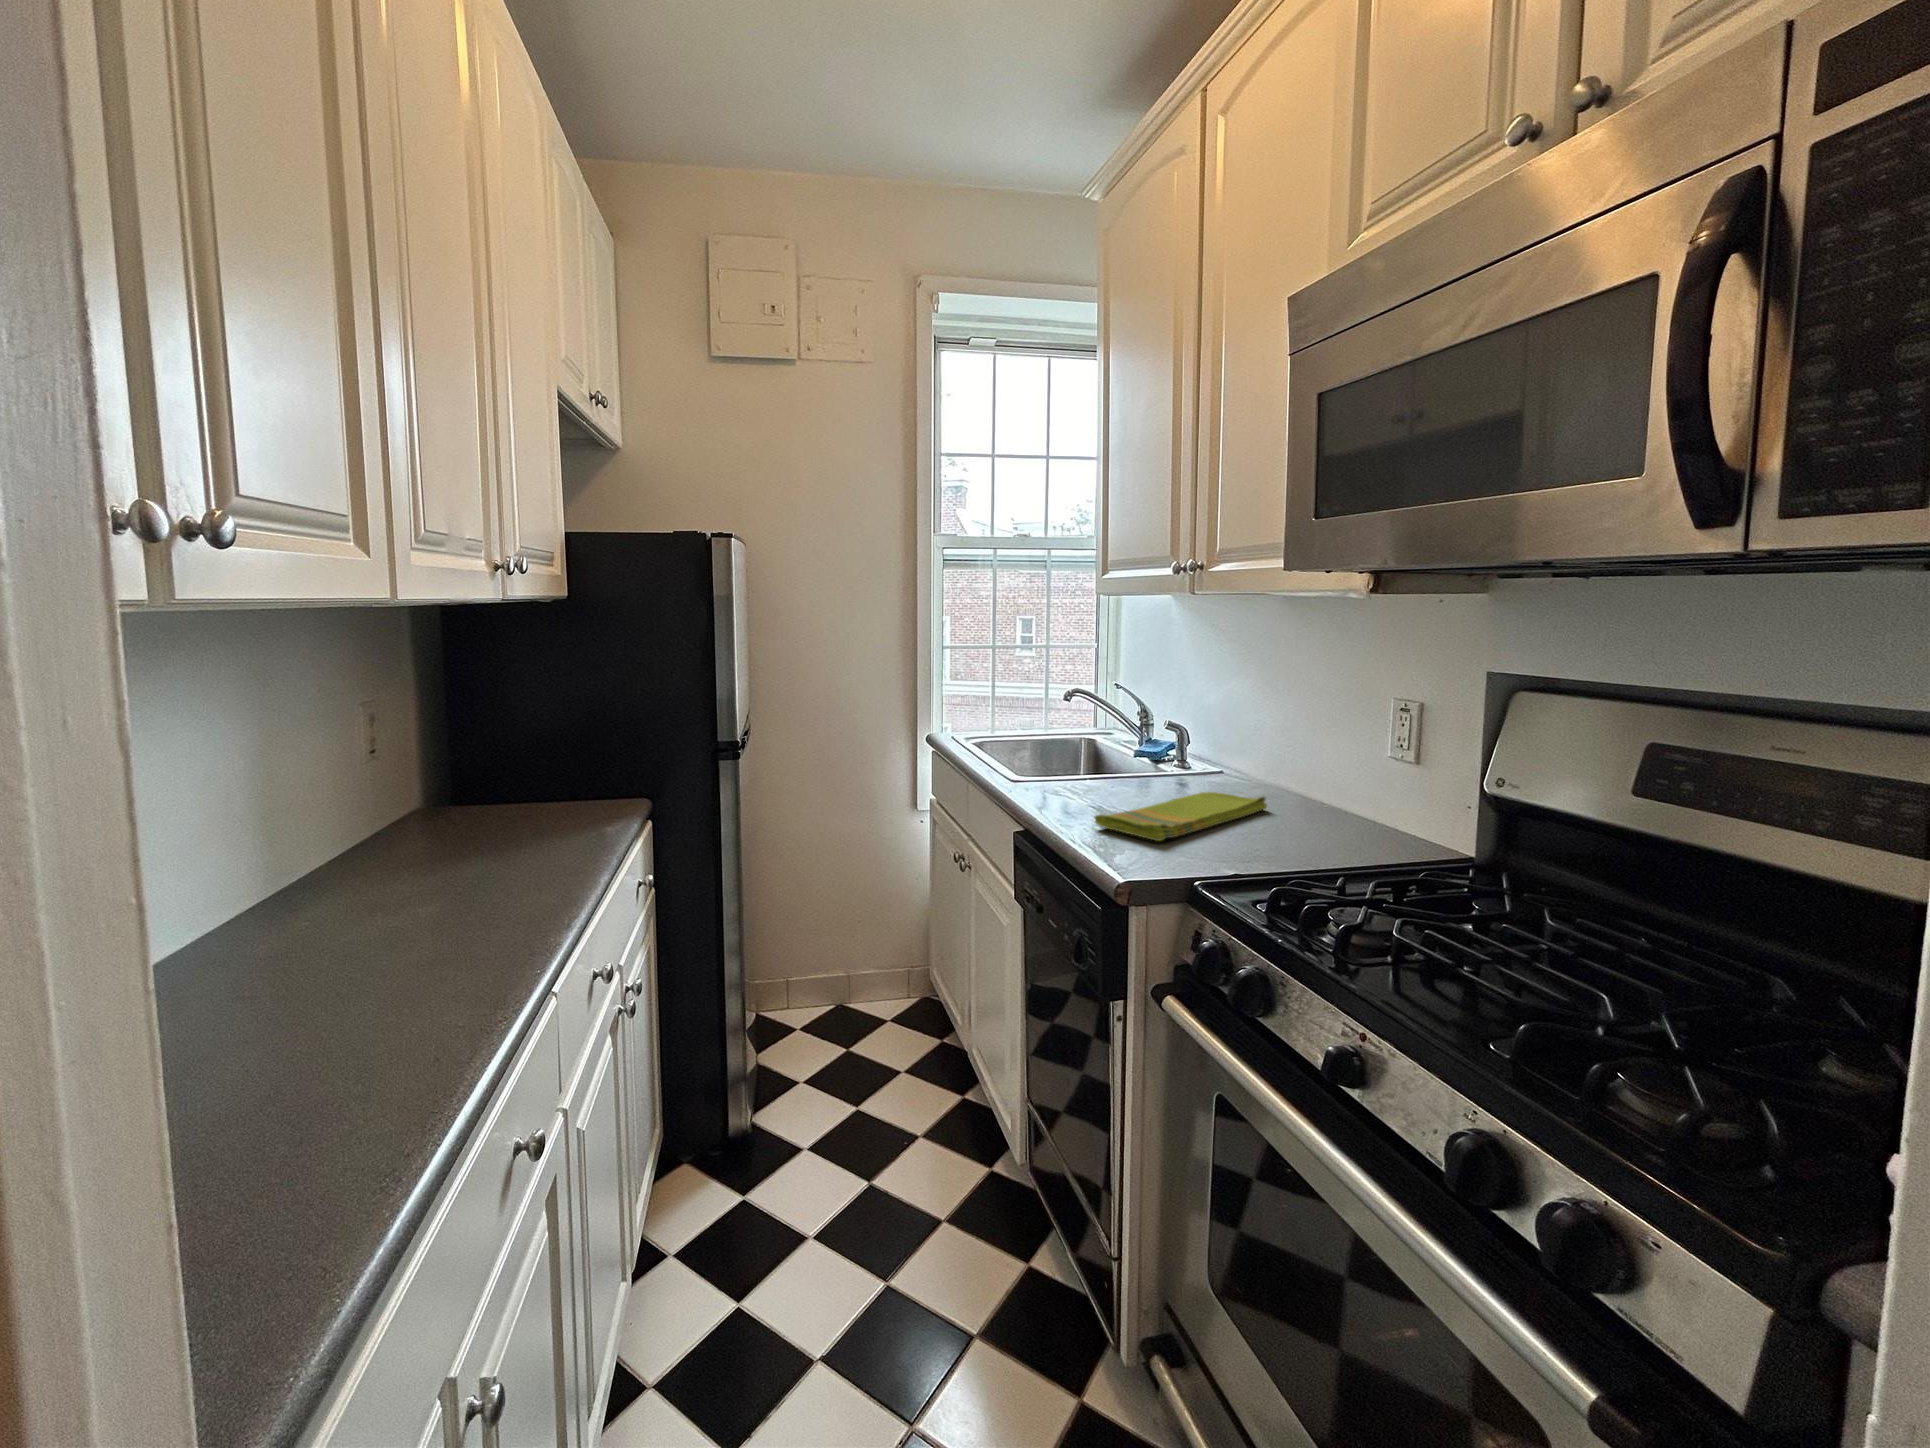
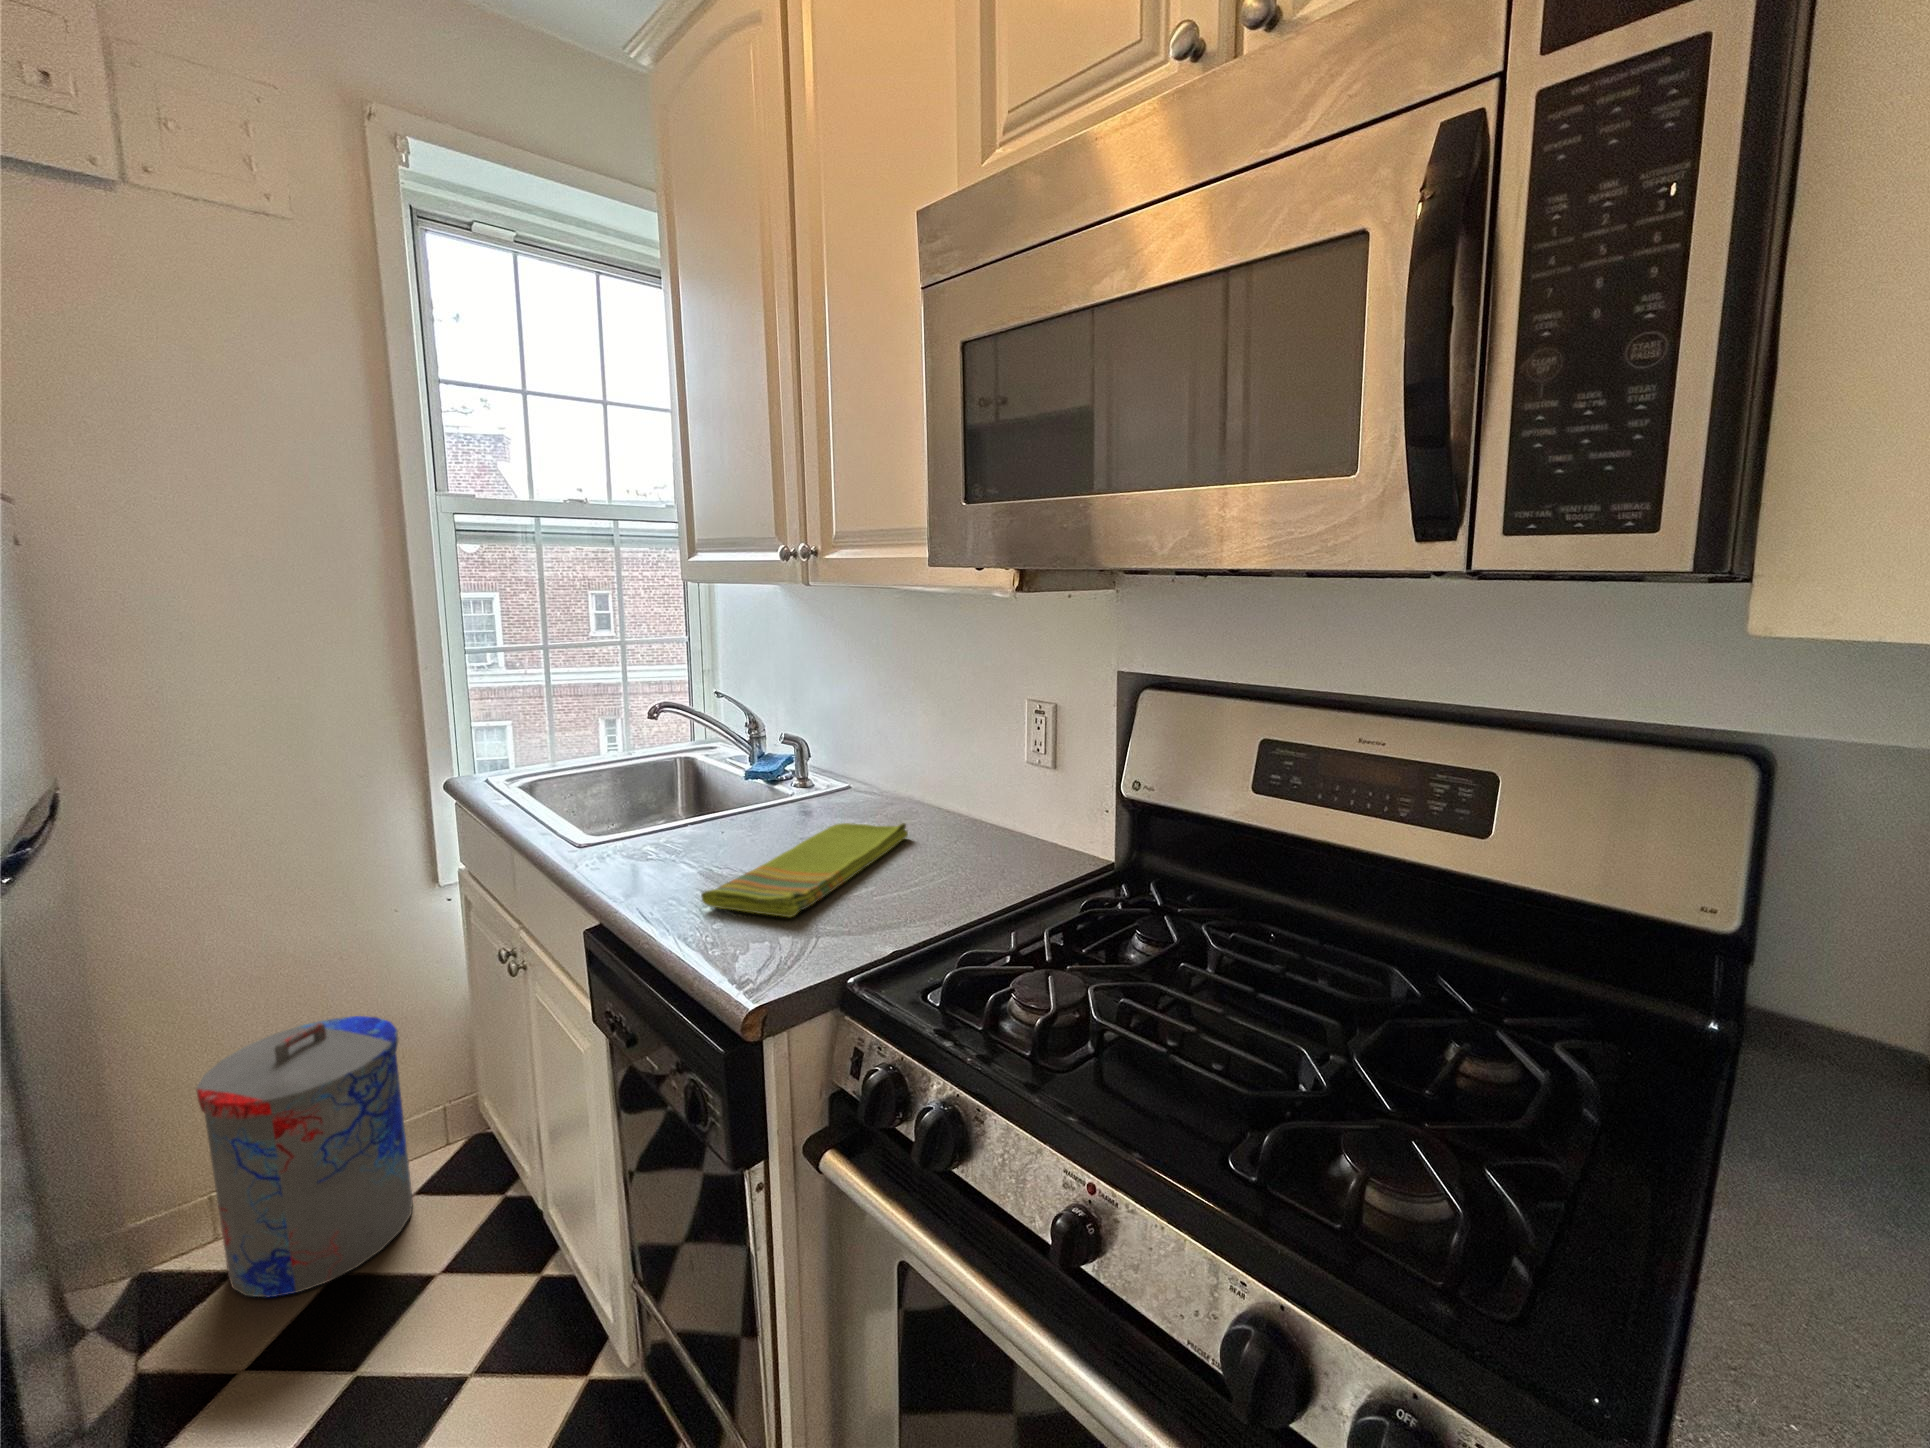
trash can: none [790,885,890,1053] -> present [196,1016,413,1297]

